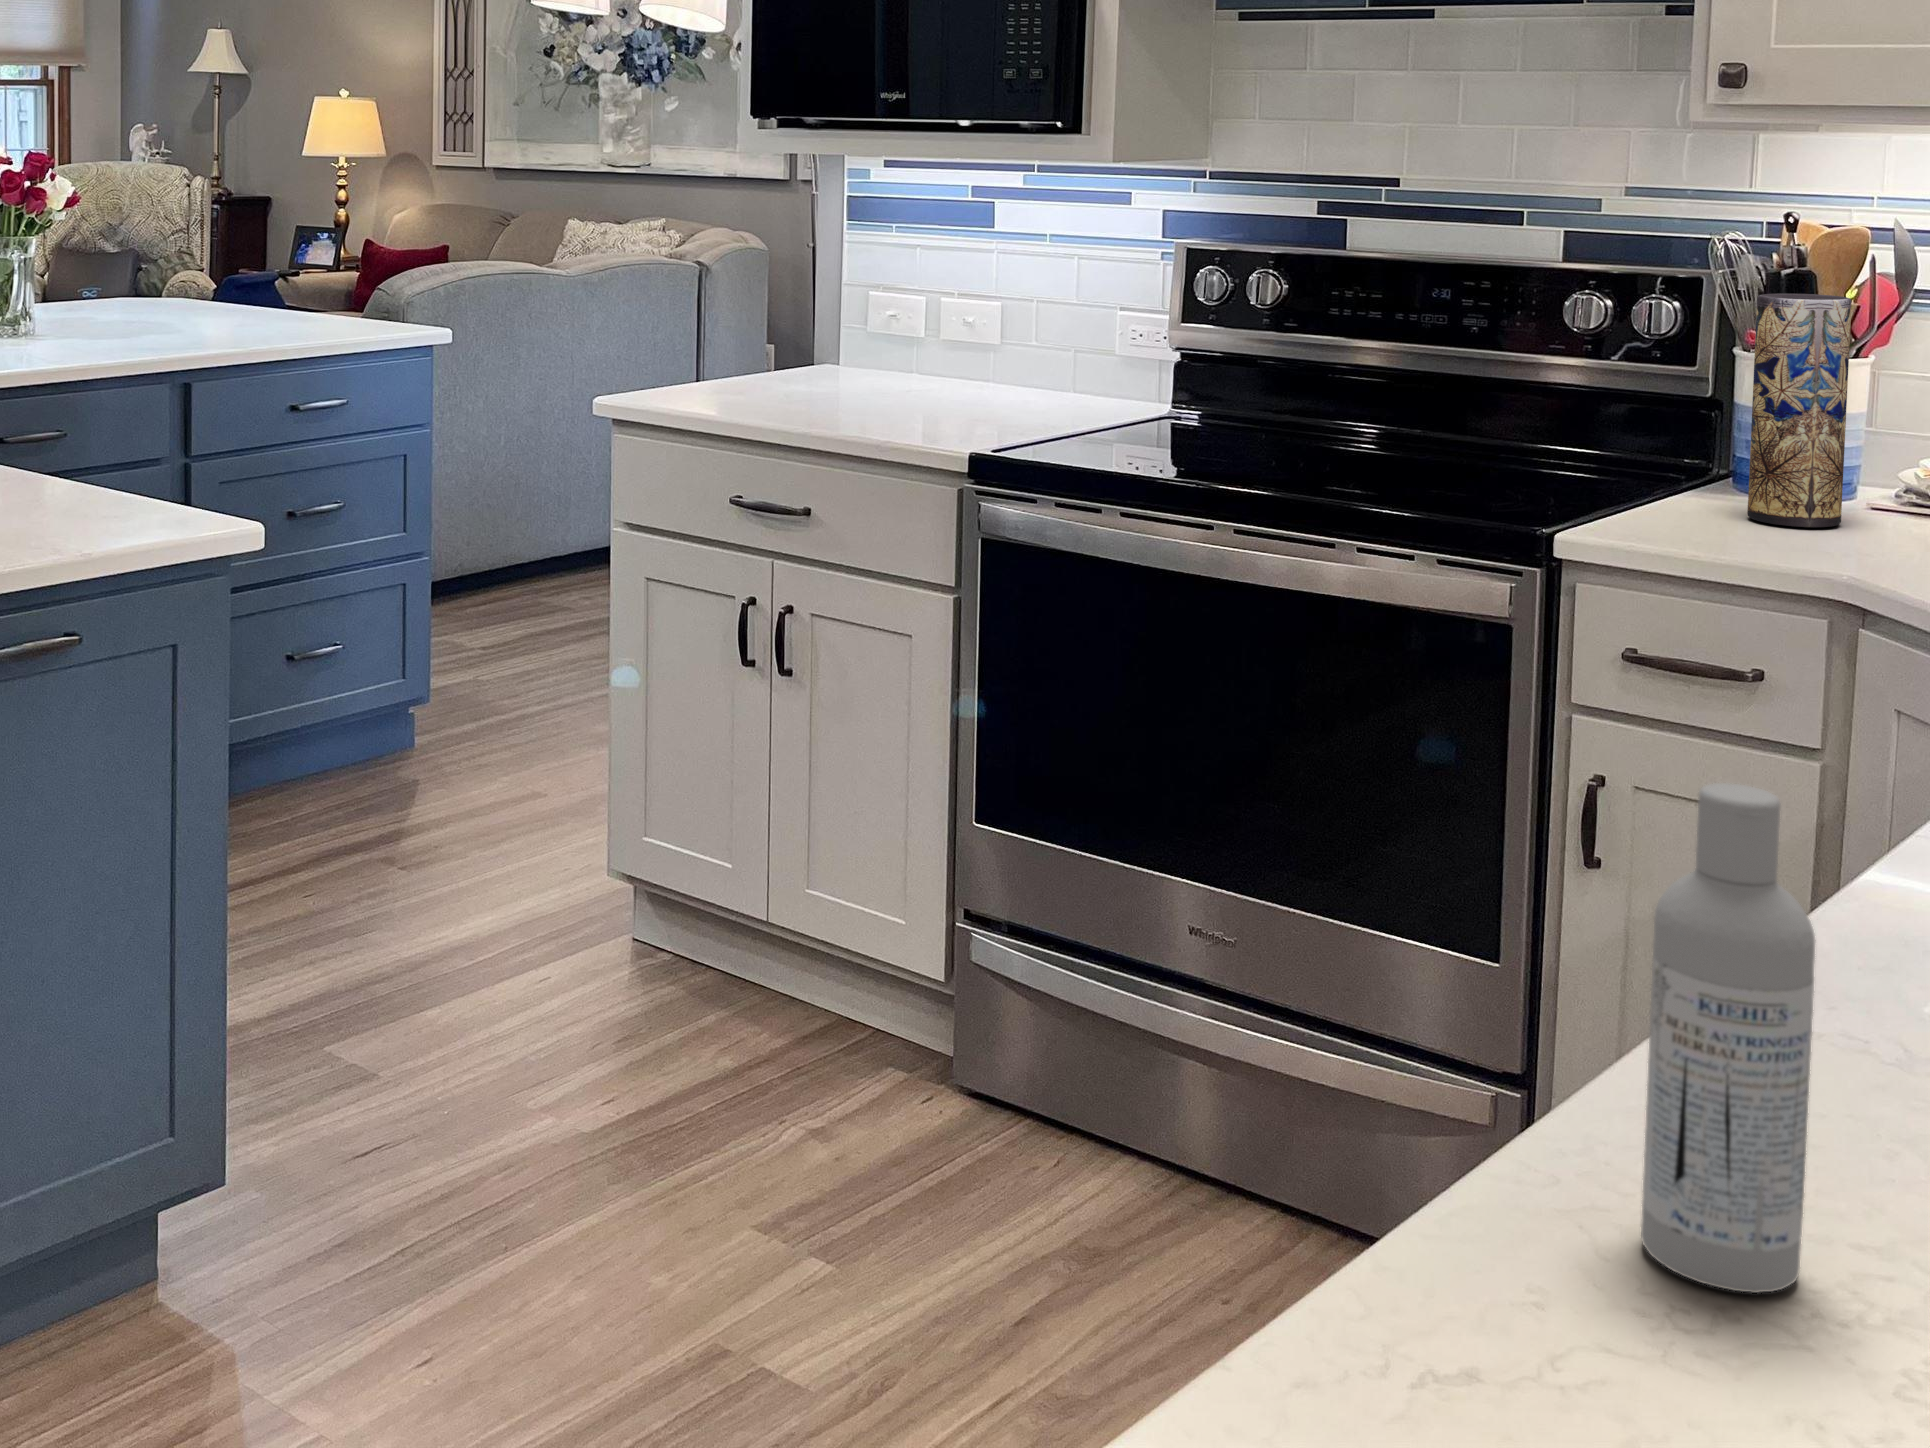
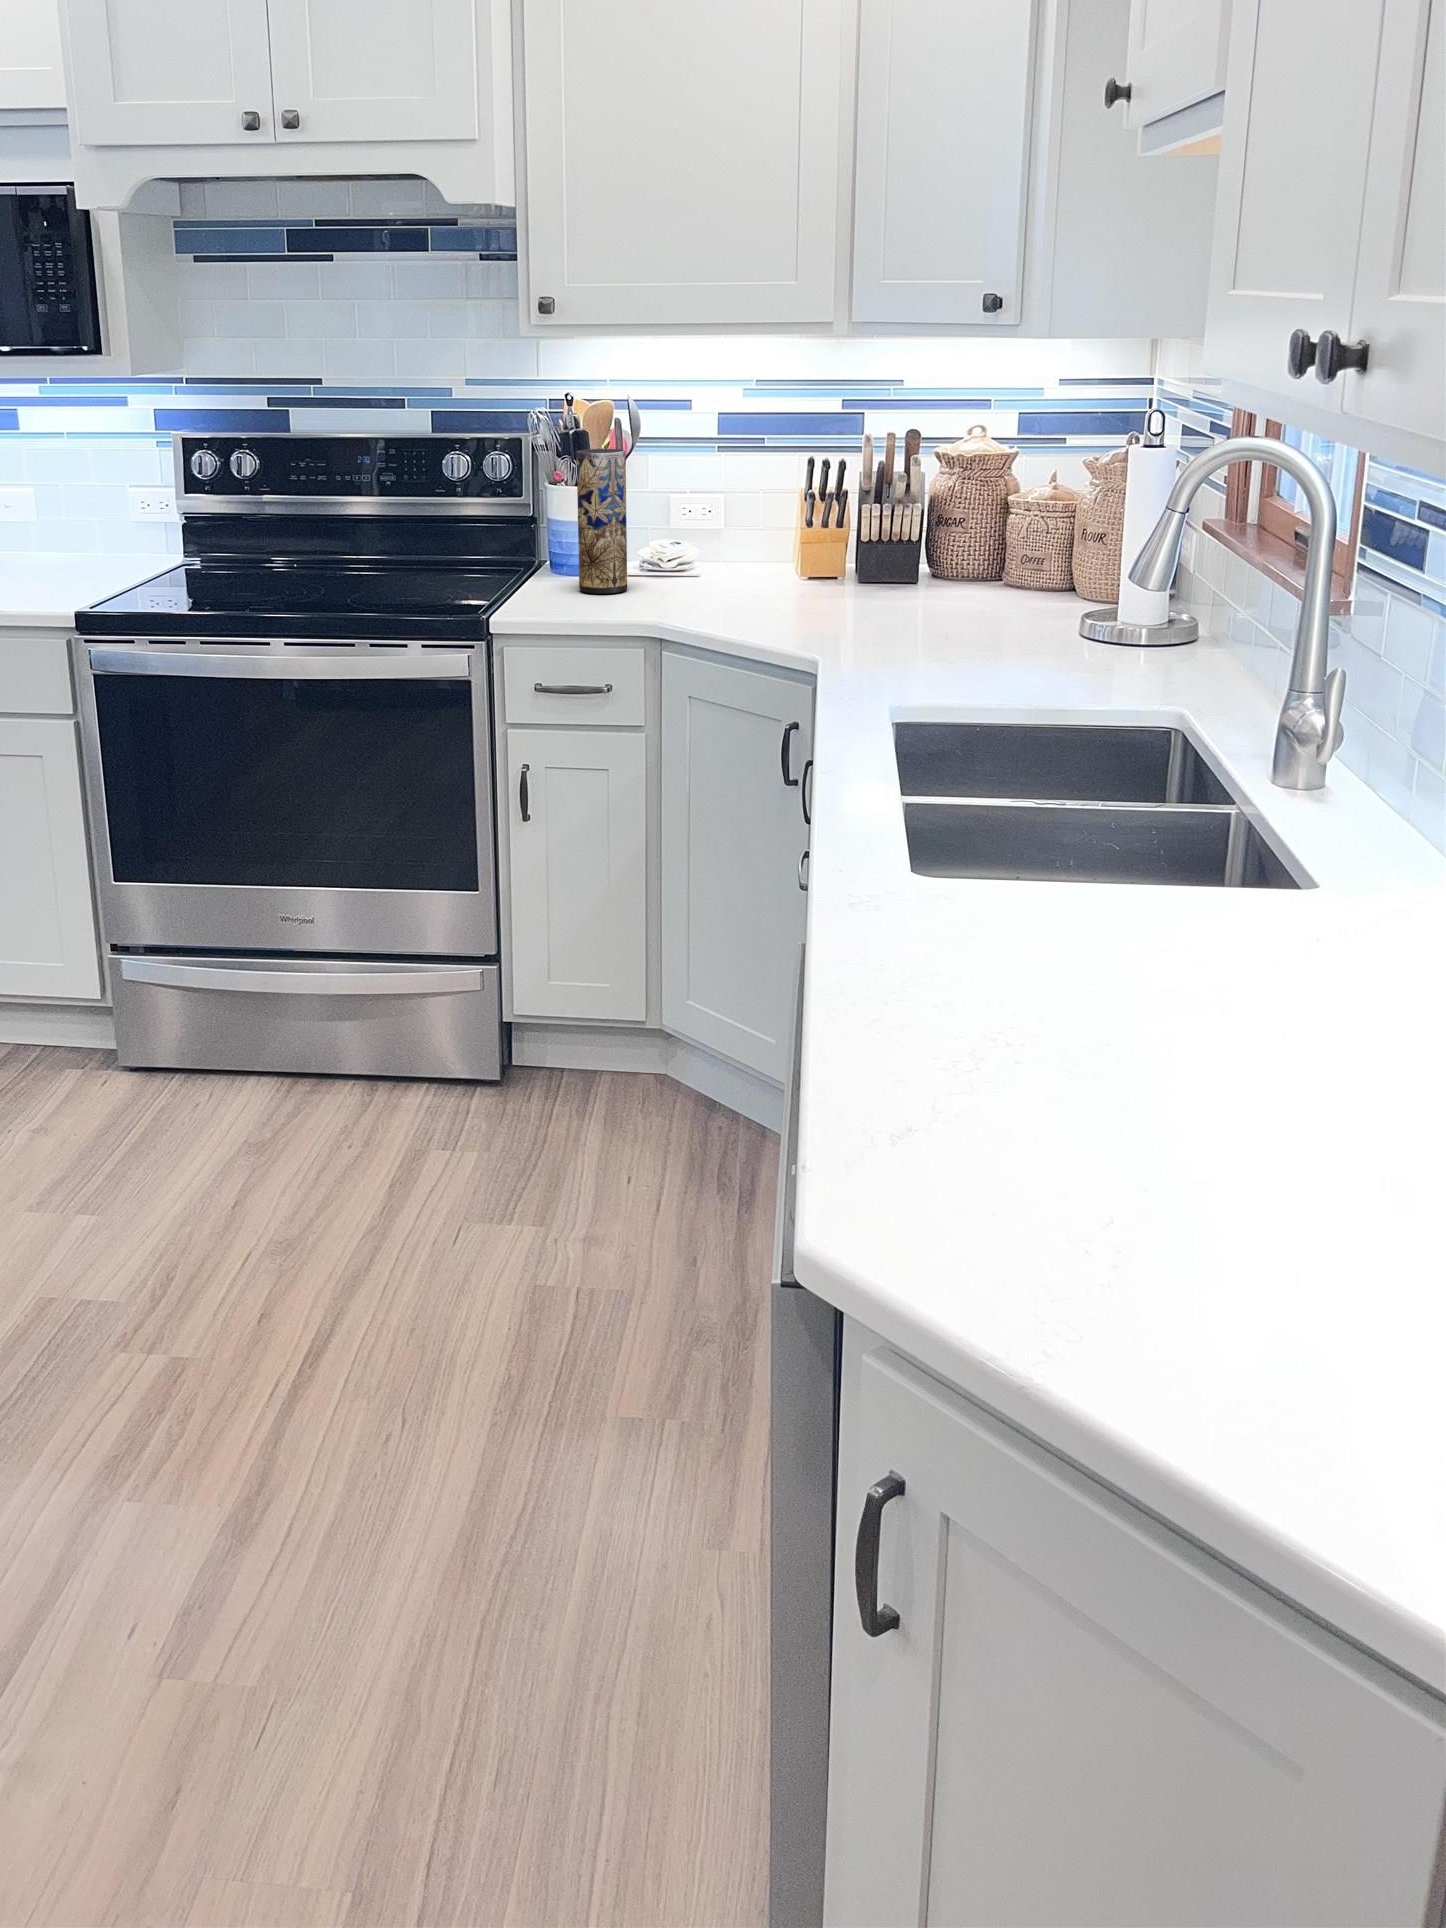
bottle: present [1641,783,1815,1293] -> none [887,761,968,1021]

